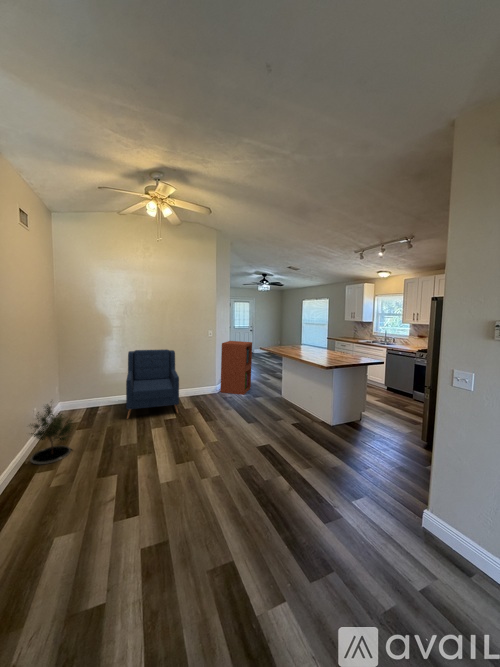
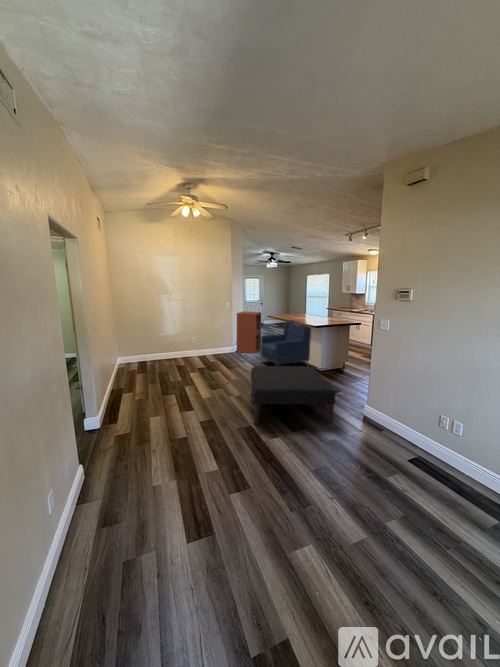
armchair: present [126,349,179,419] -> present [260,320,311,366]
potted tree: present [30,404,73,464] -> none [113,349,142,391]
ottoman: none [236,430,384,555] -> present [251,366,336,423]

